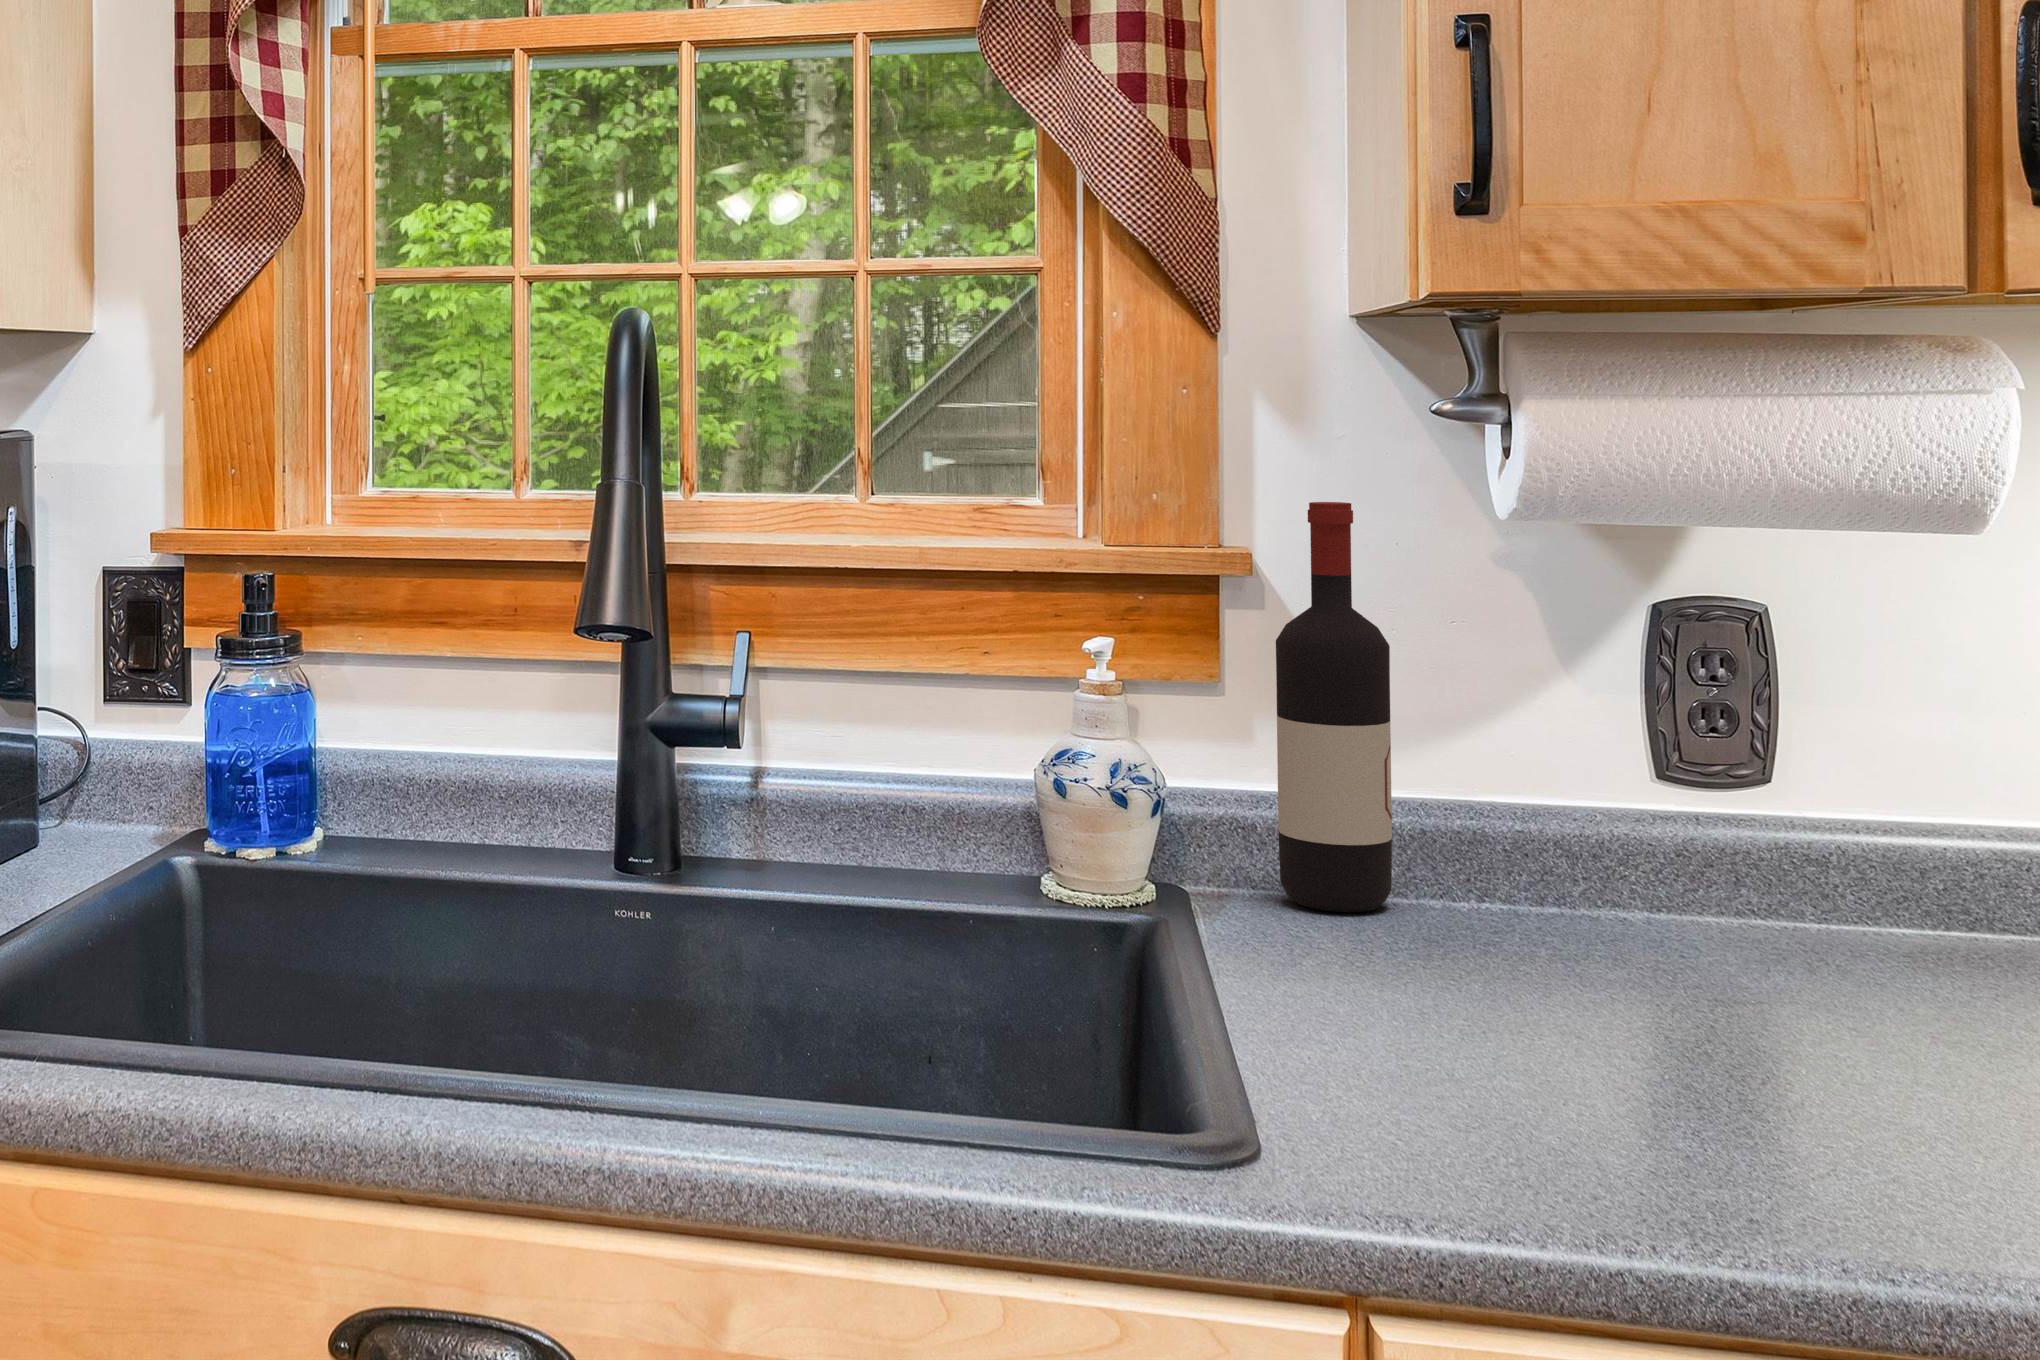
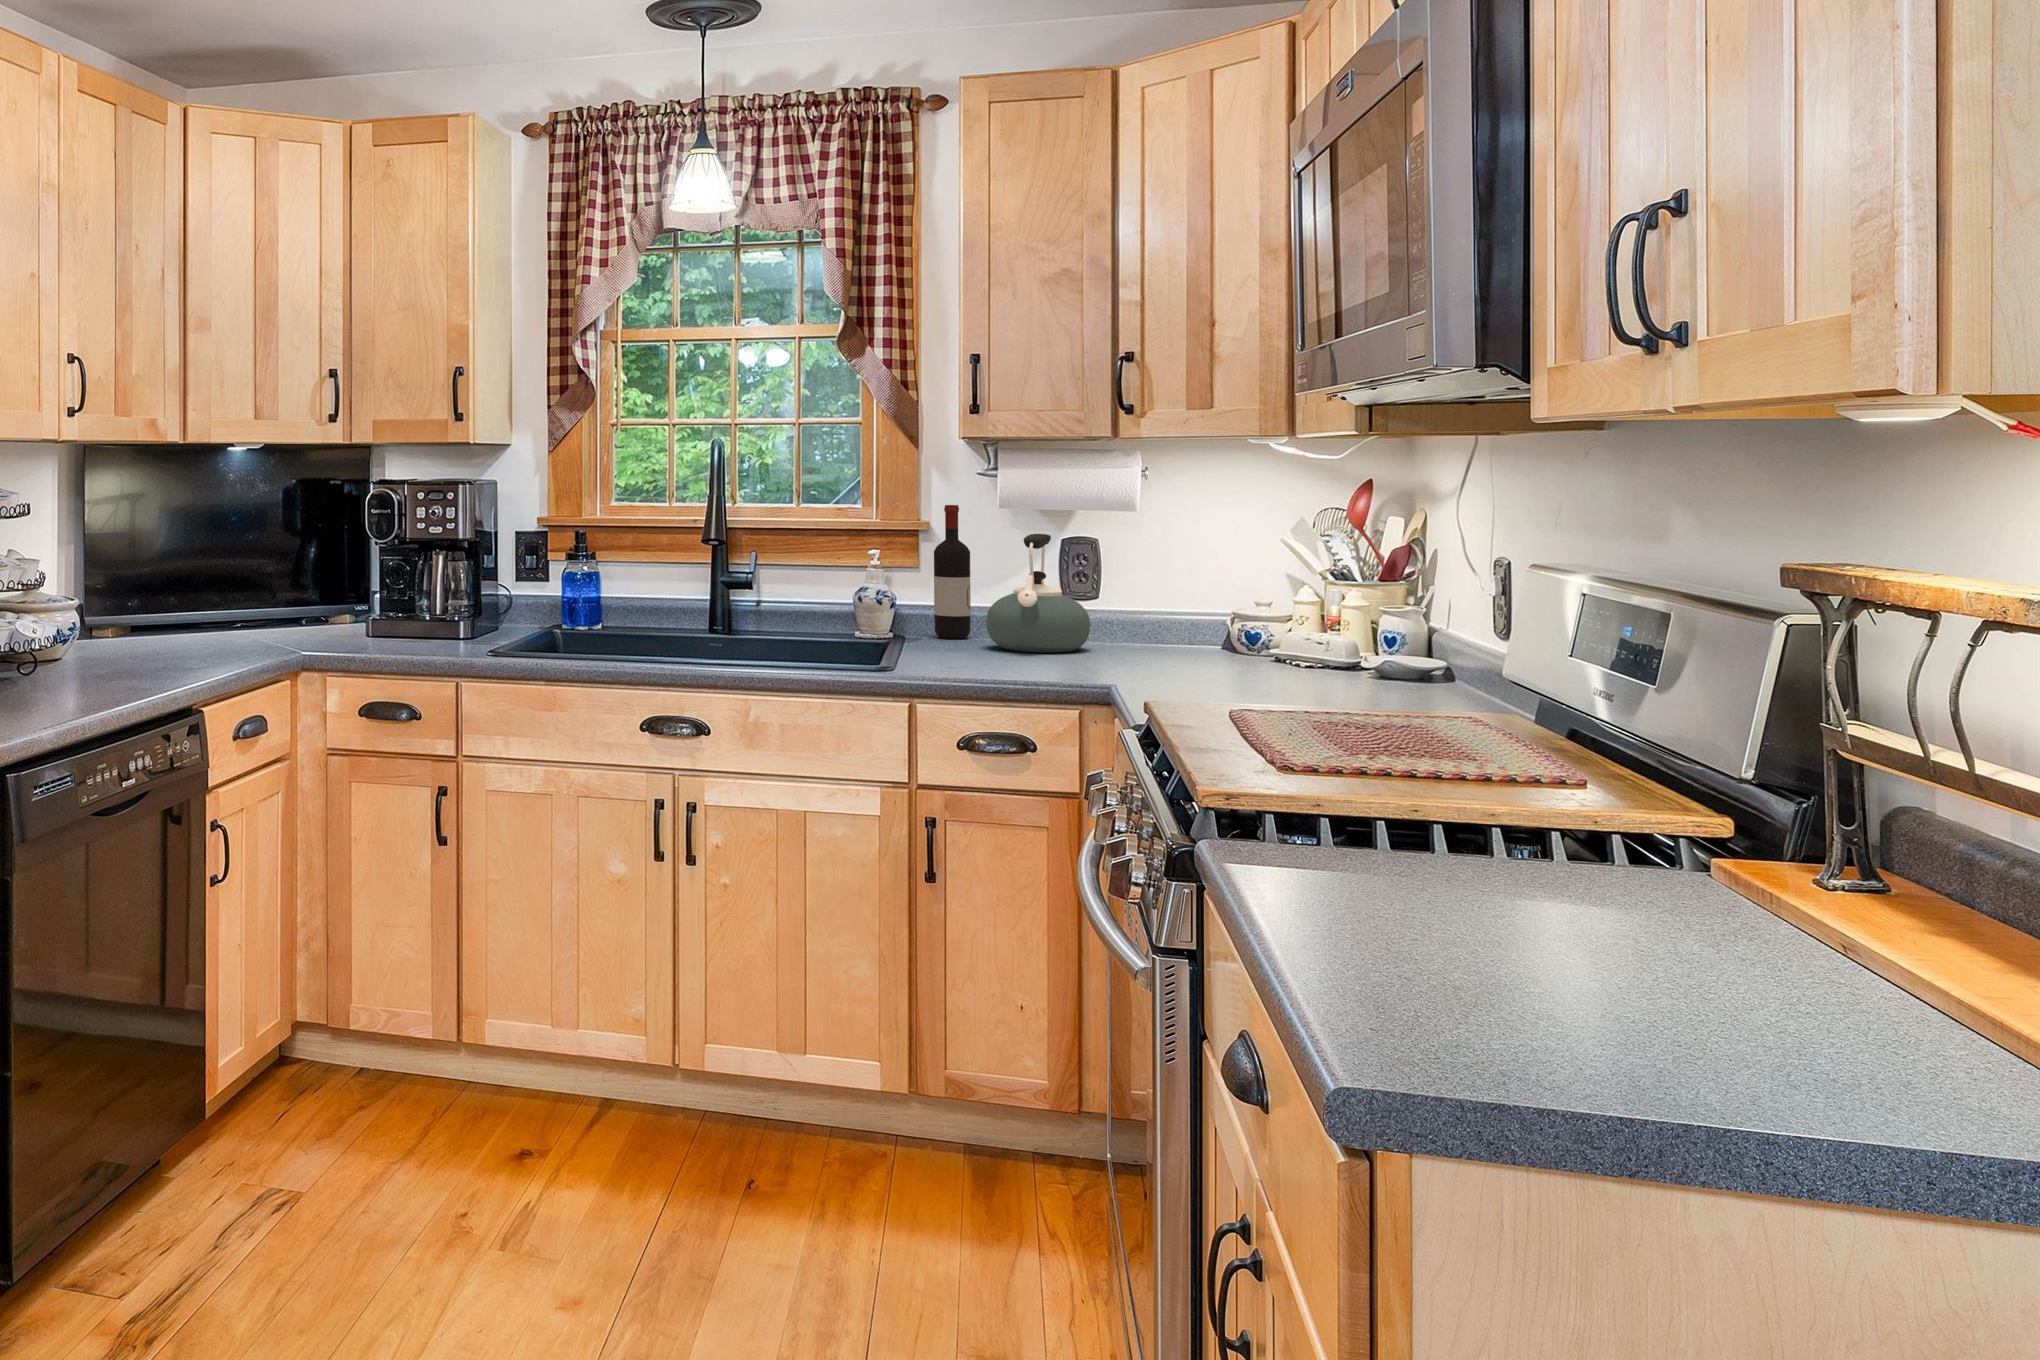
kettle: none [1495,604,1871,1022] -> present [986,534,1090,653]

